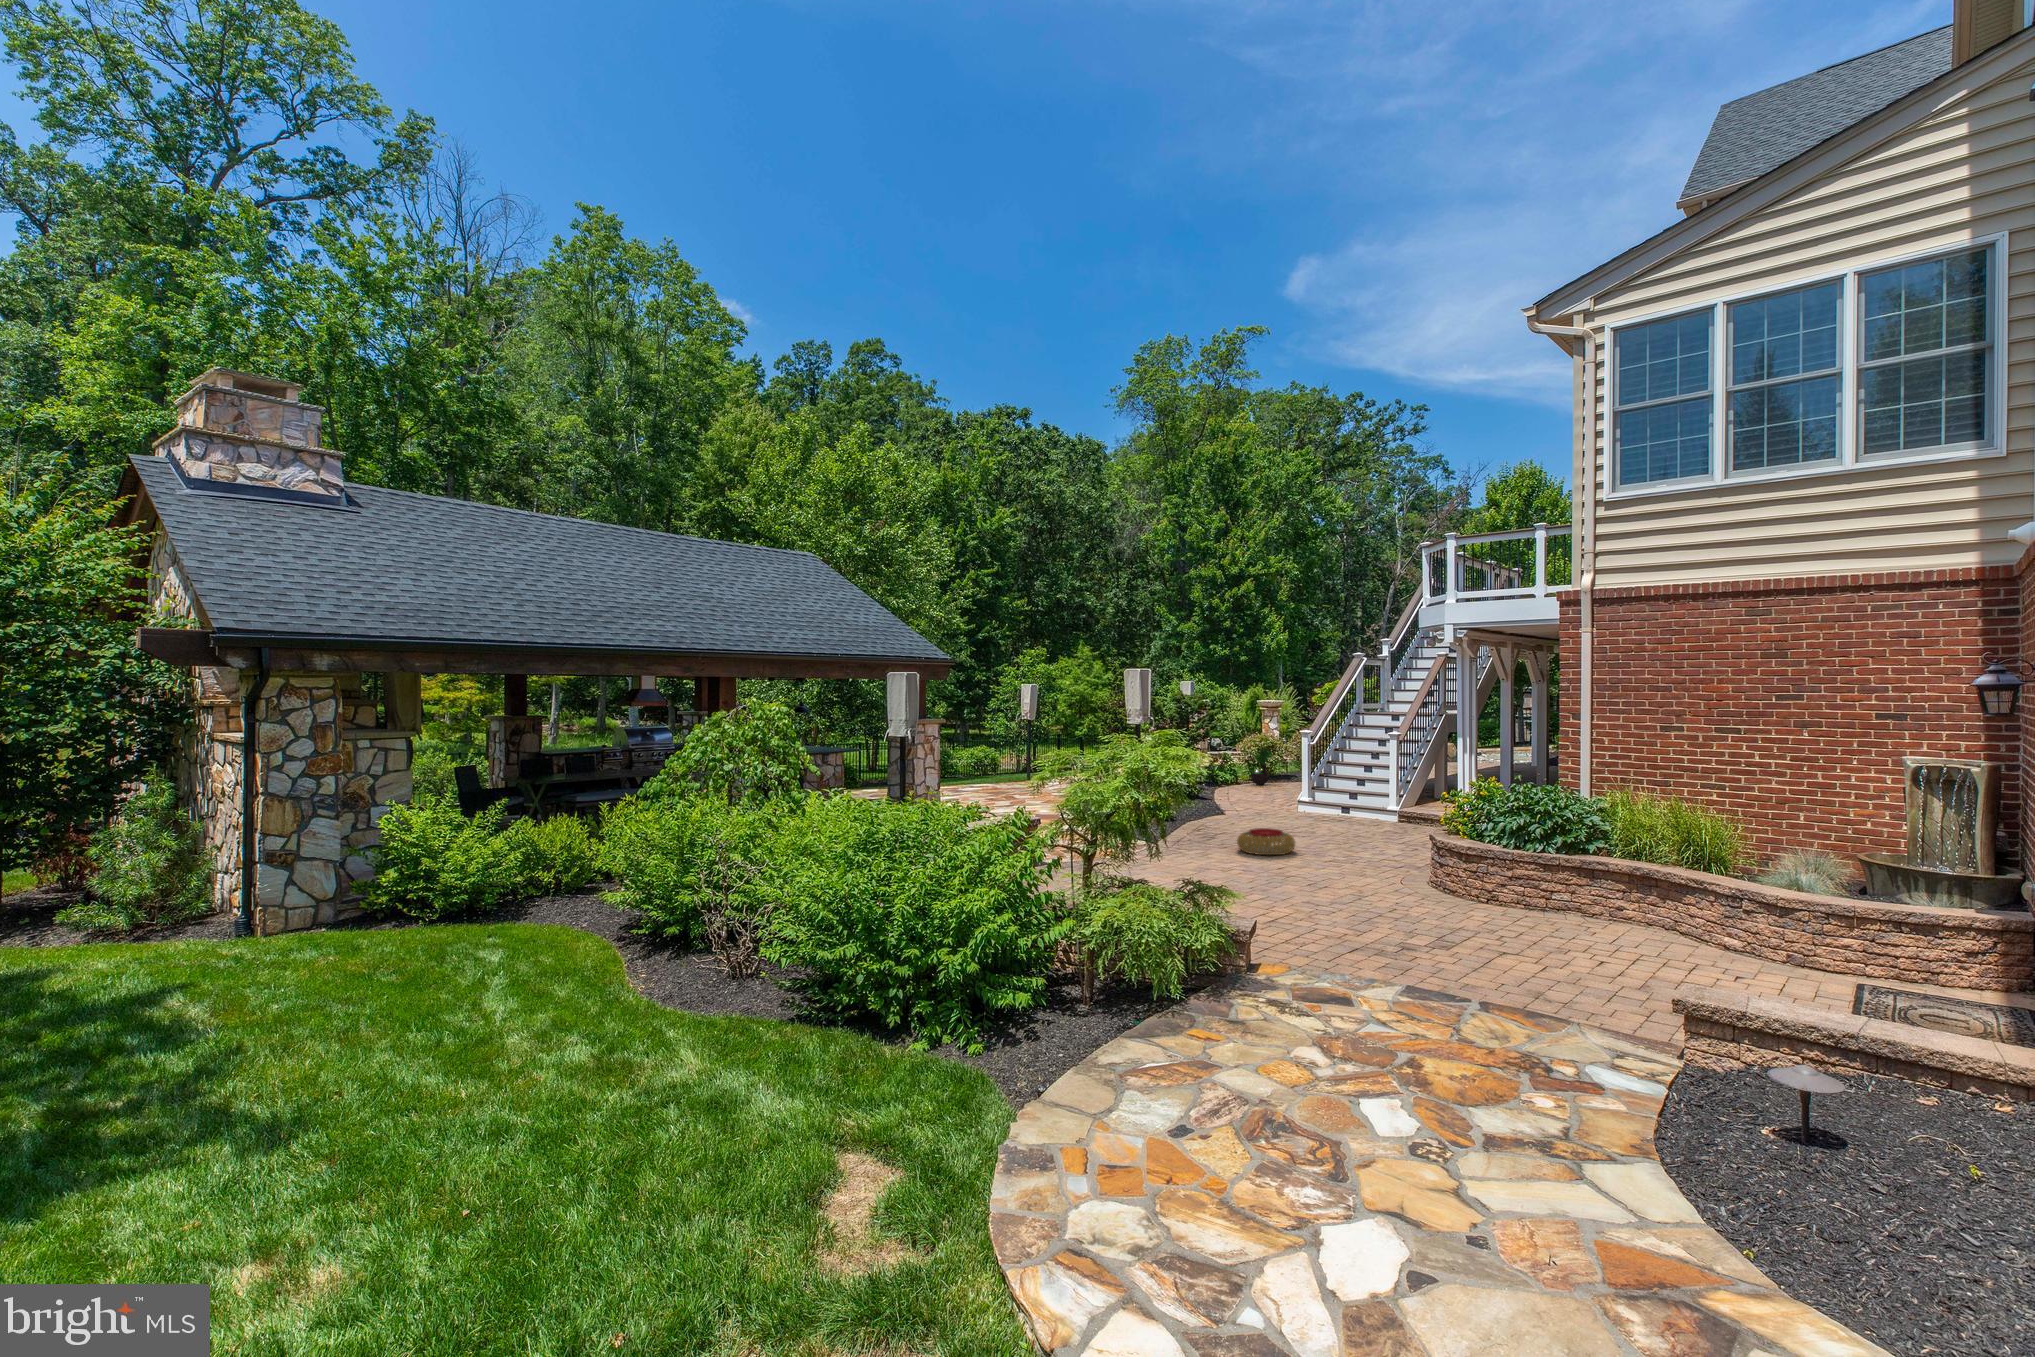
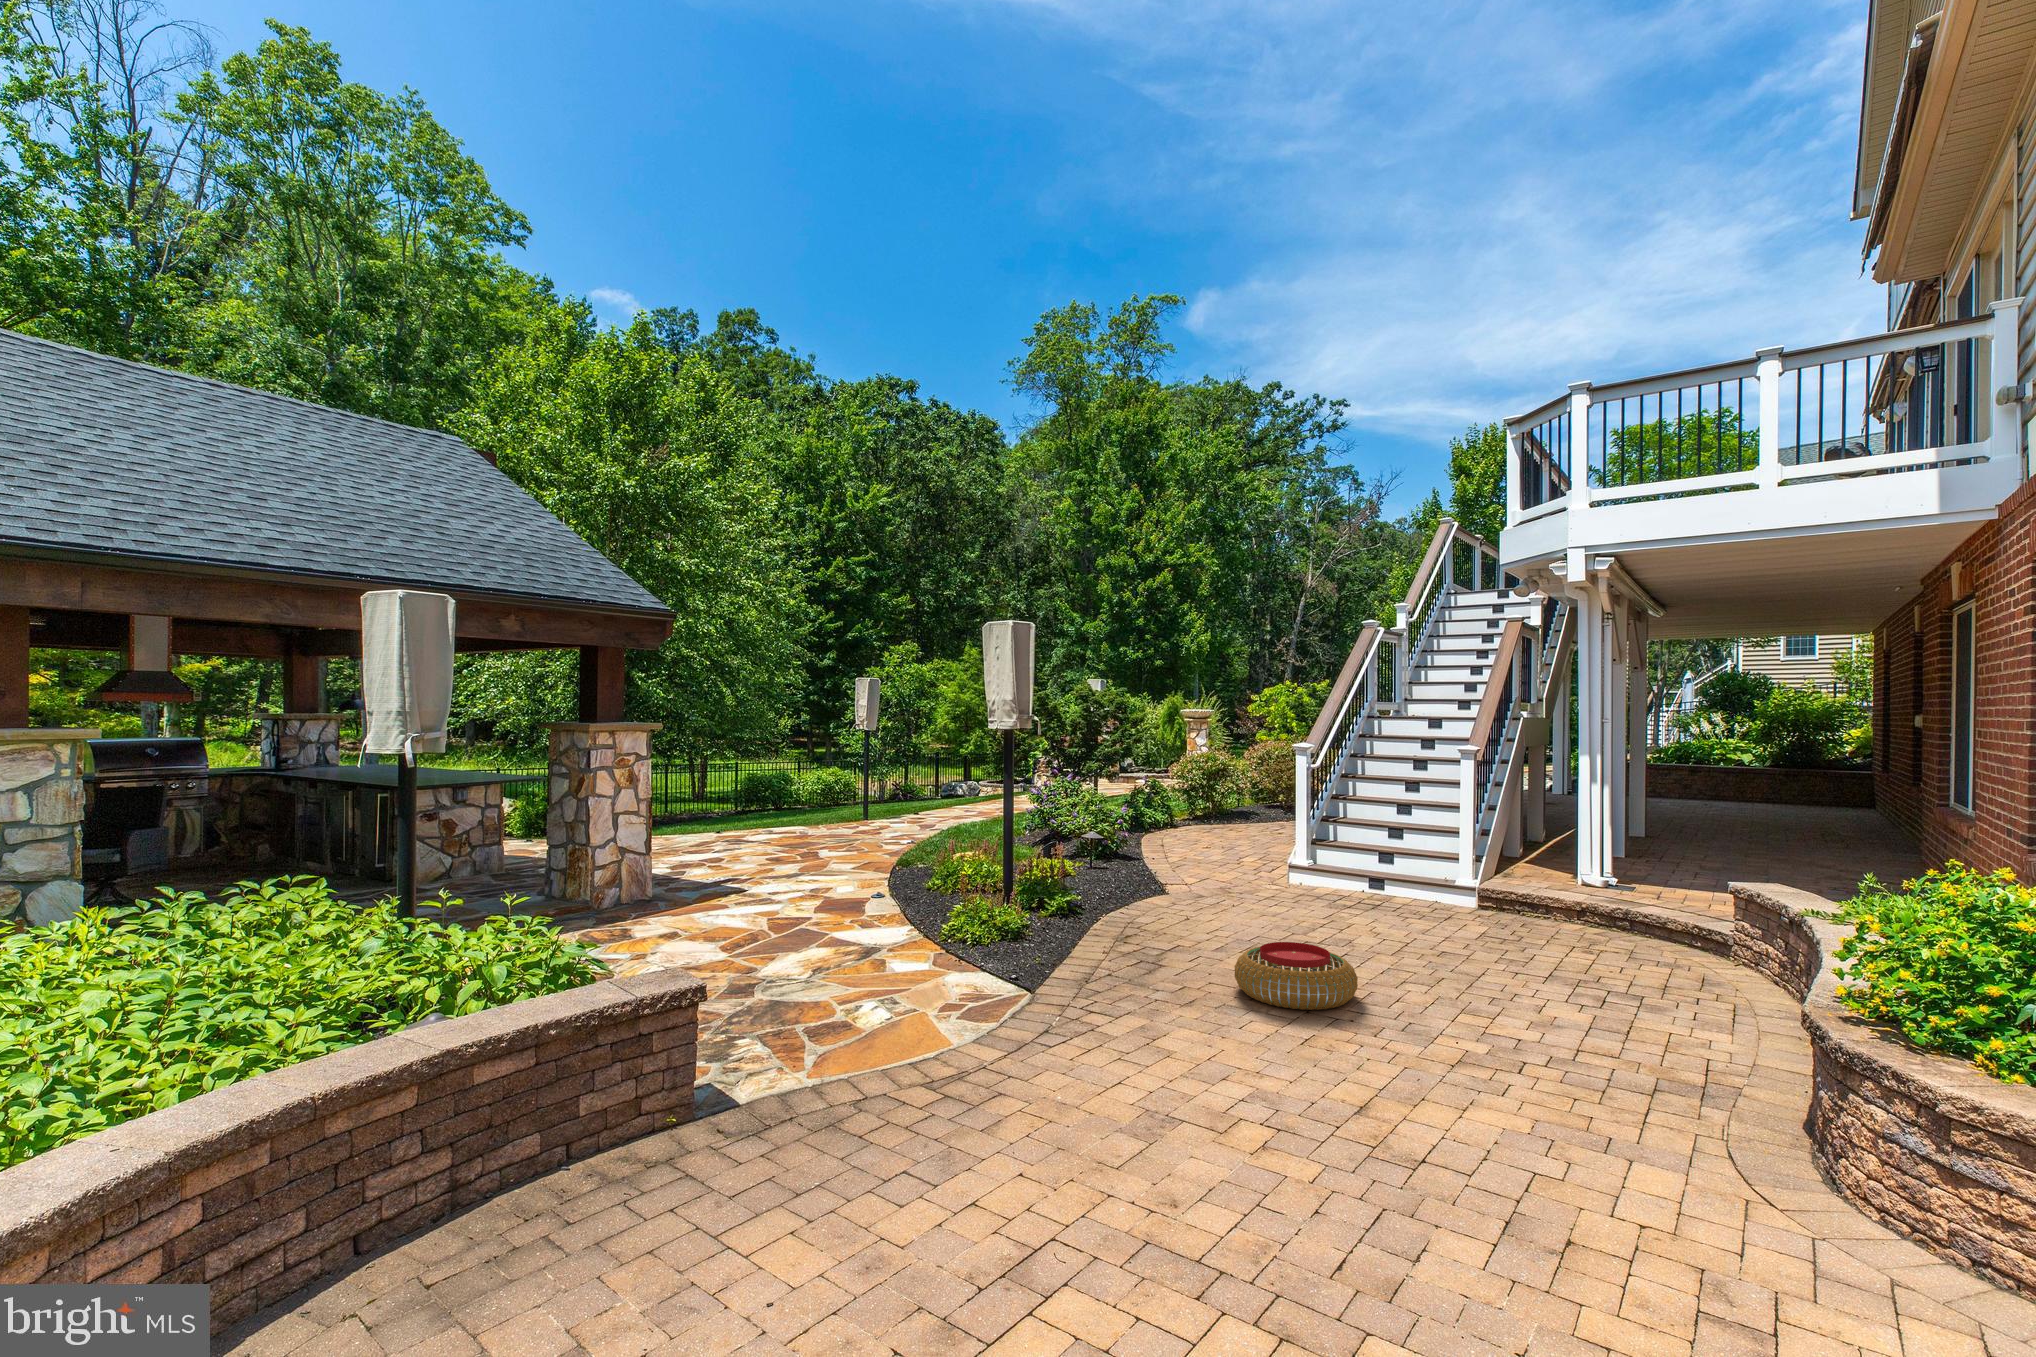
potted tree: present [1251,749,1272,785] -> none [1190,769,1223,825]

